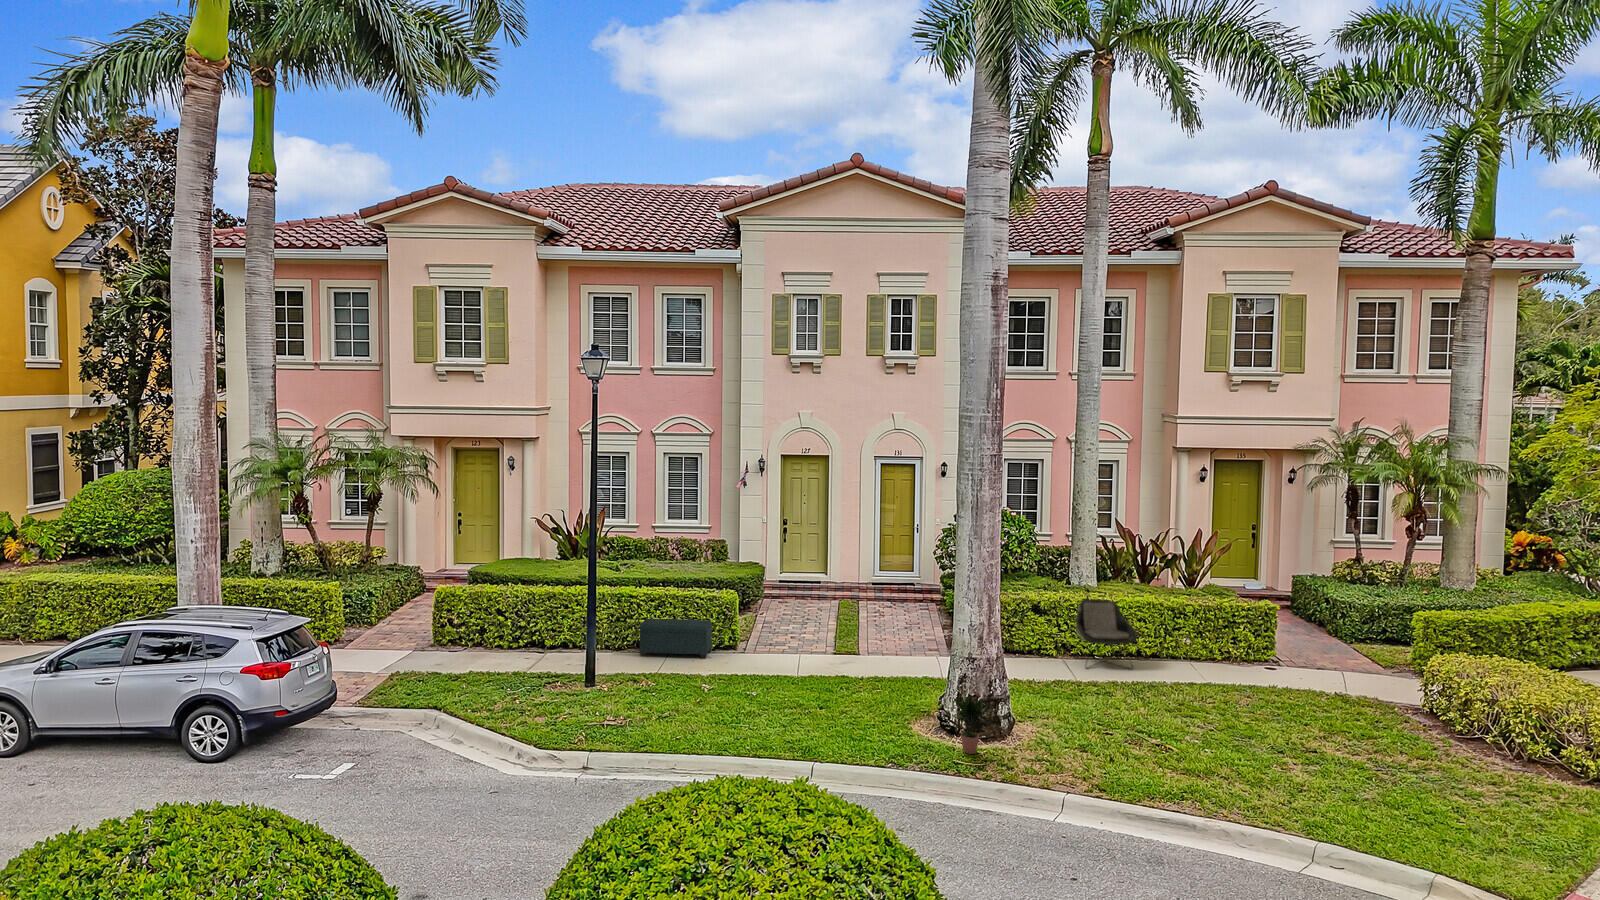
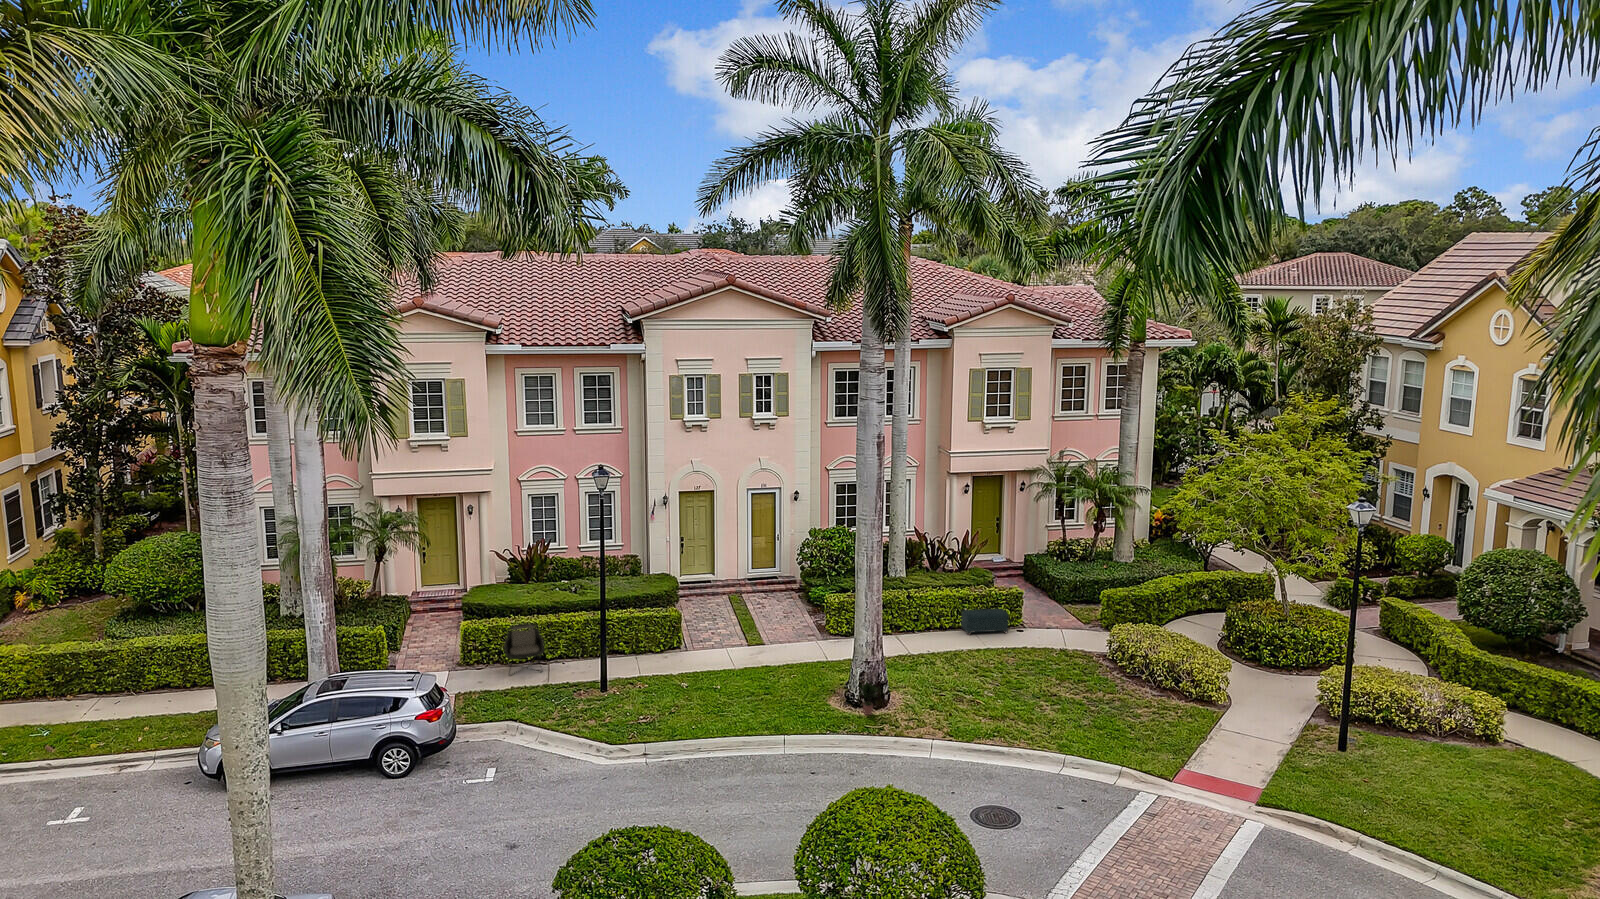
lounge chair: present [1075,599,1137,669] -> present [504,623,545,668]
bench: present [639,619,712,659] -> present [961,609,1008,635]

